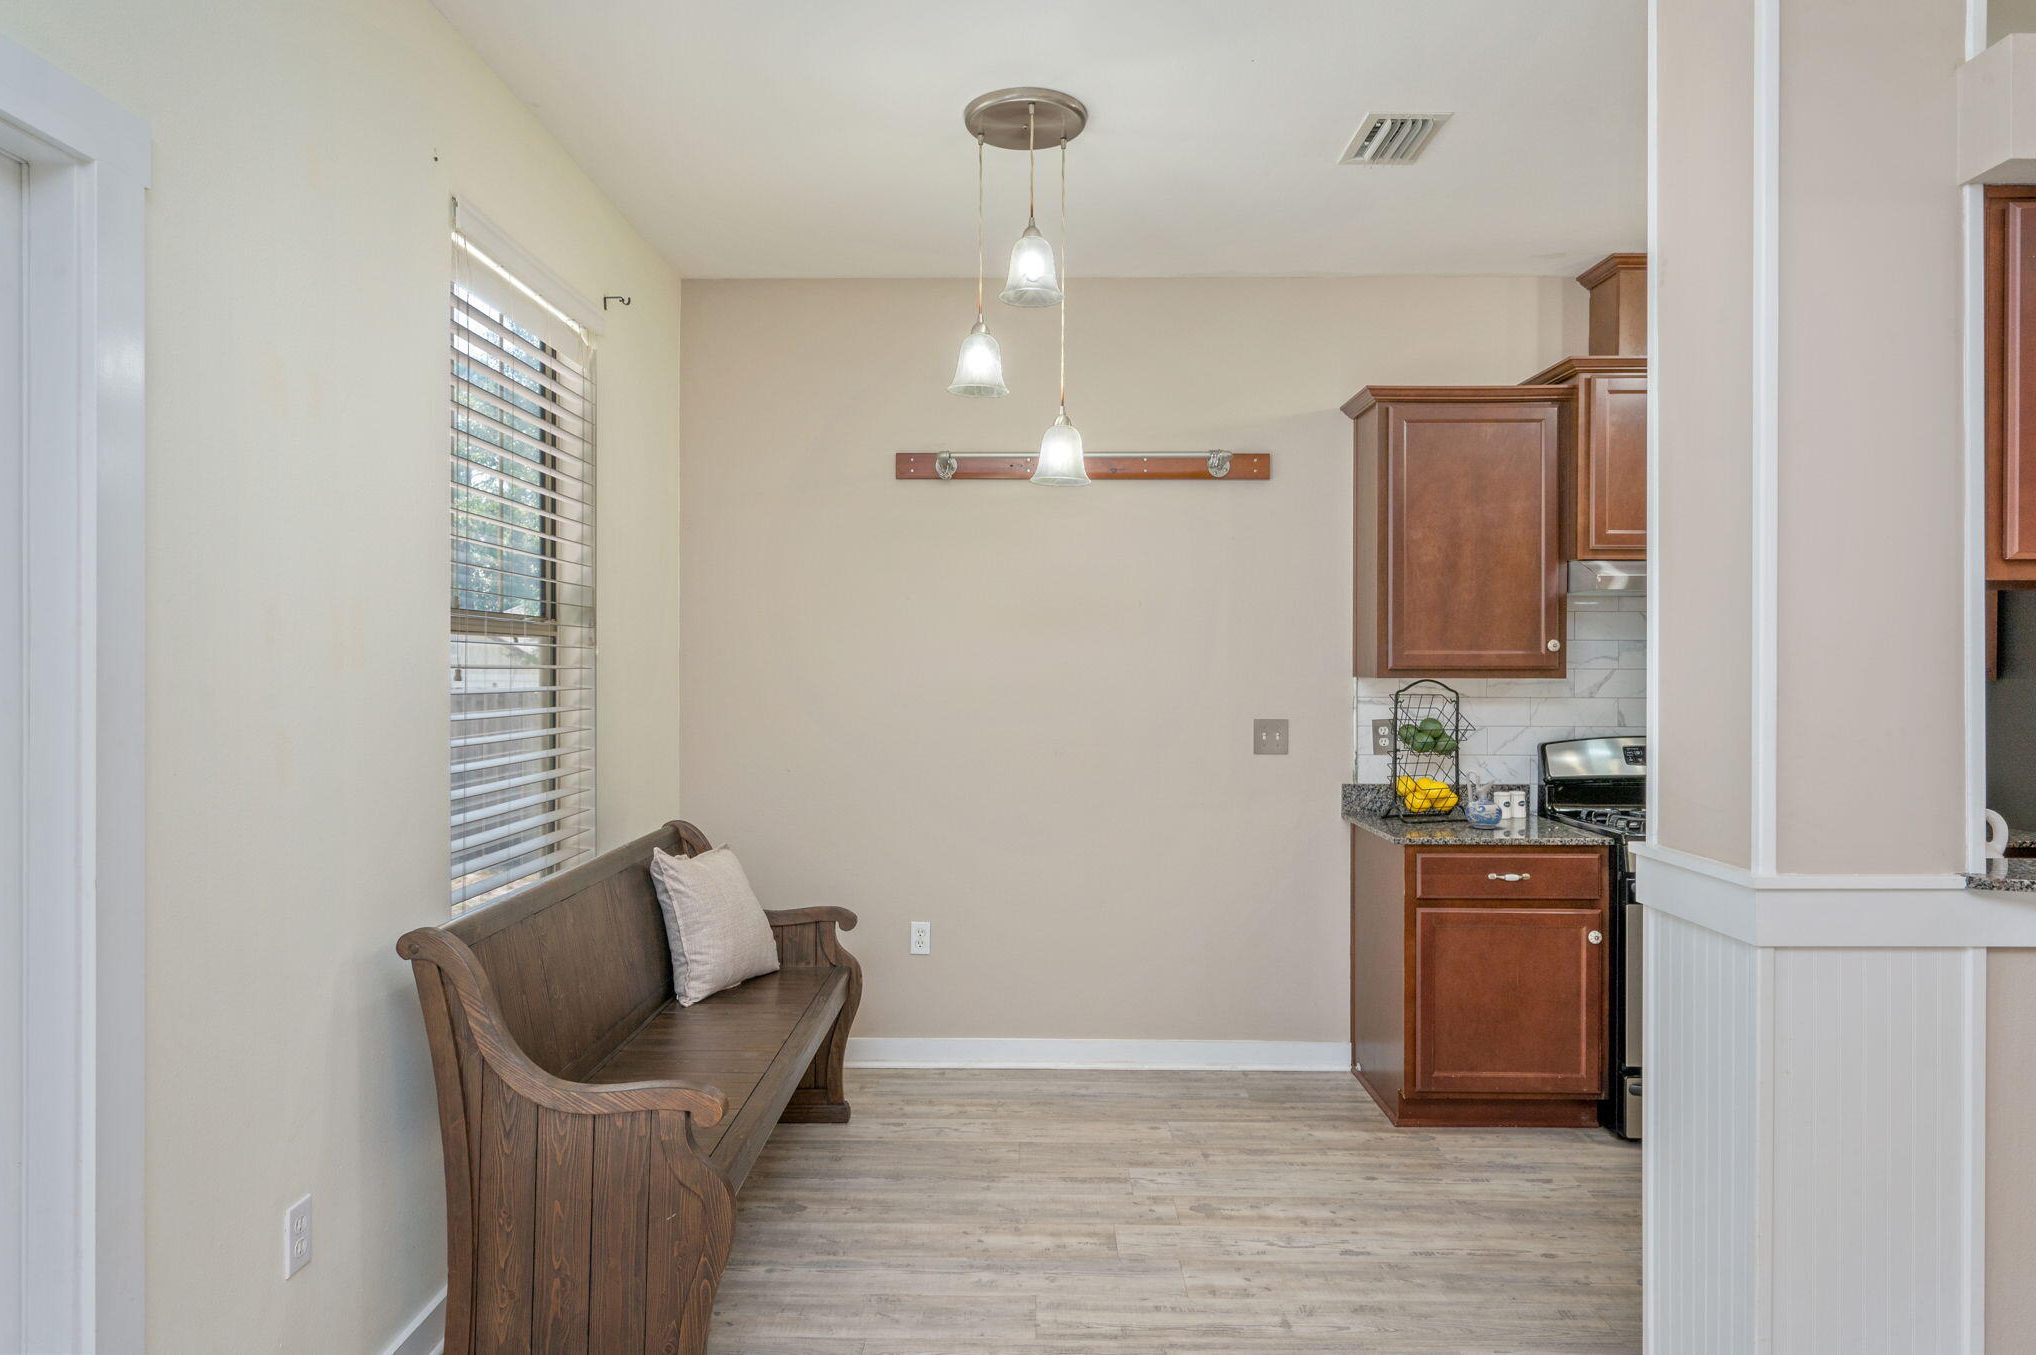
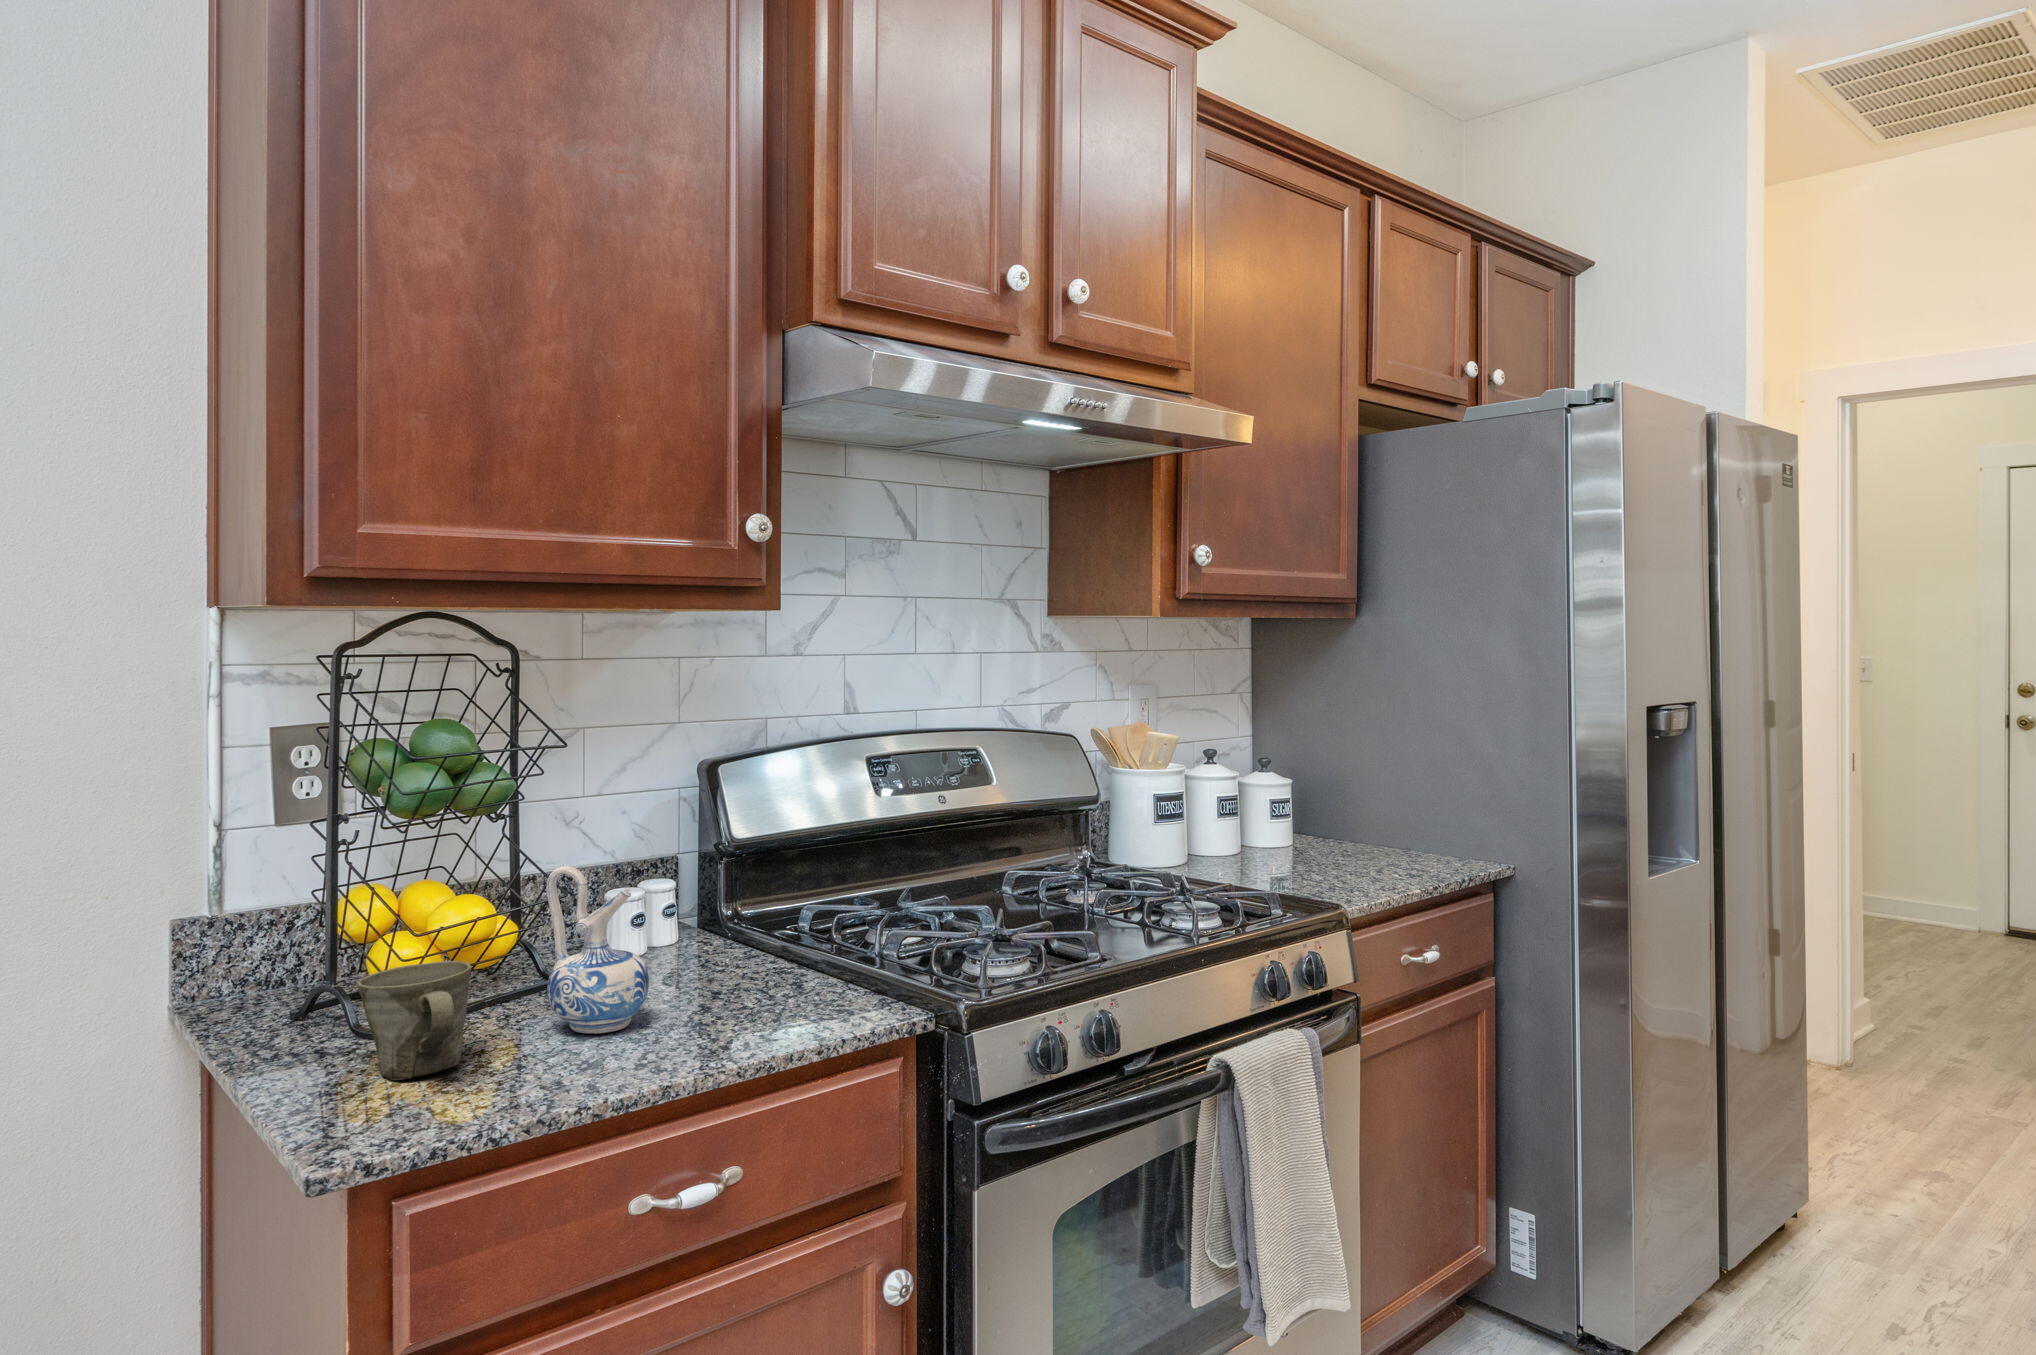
mug: none [1405,796,1440,829] -> present [357,961,471,1080]

